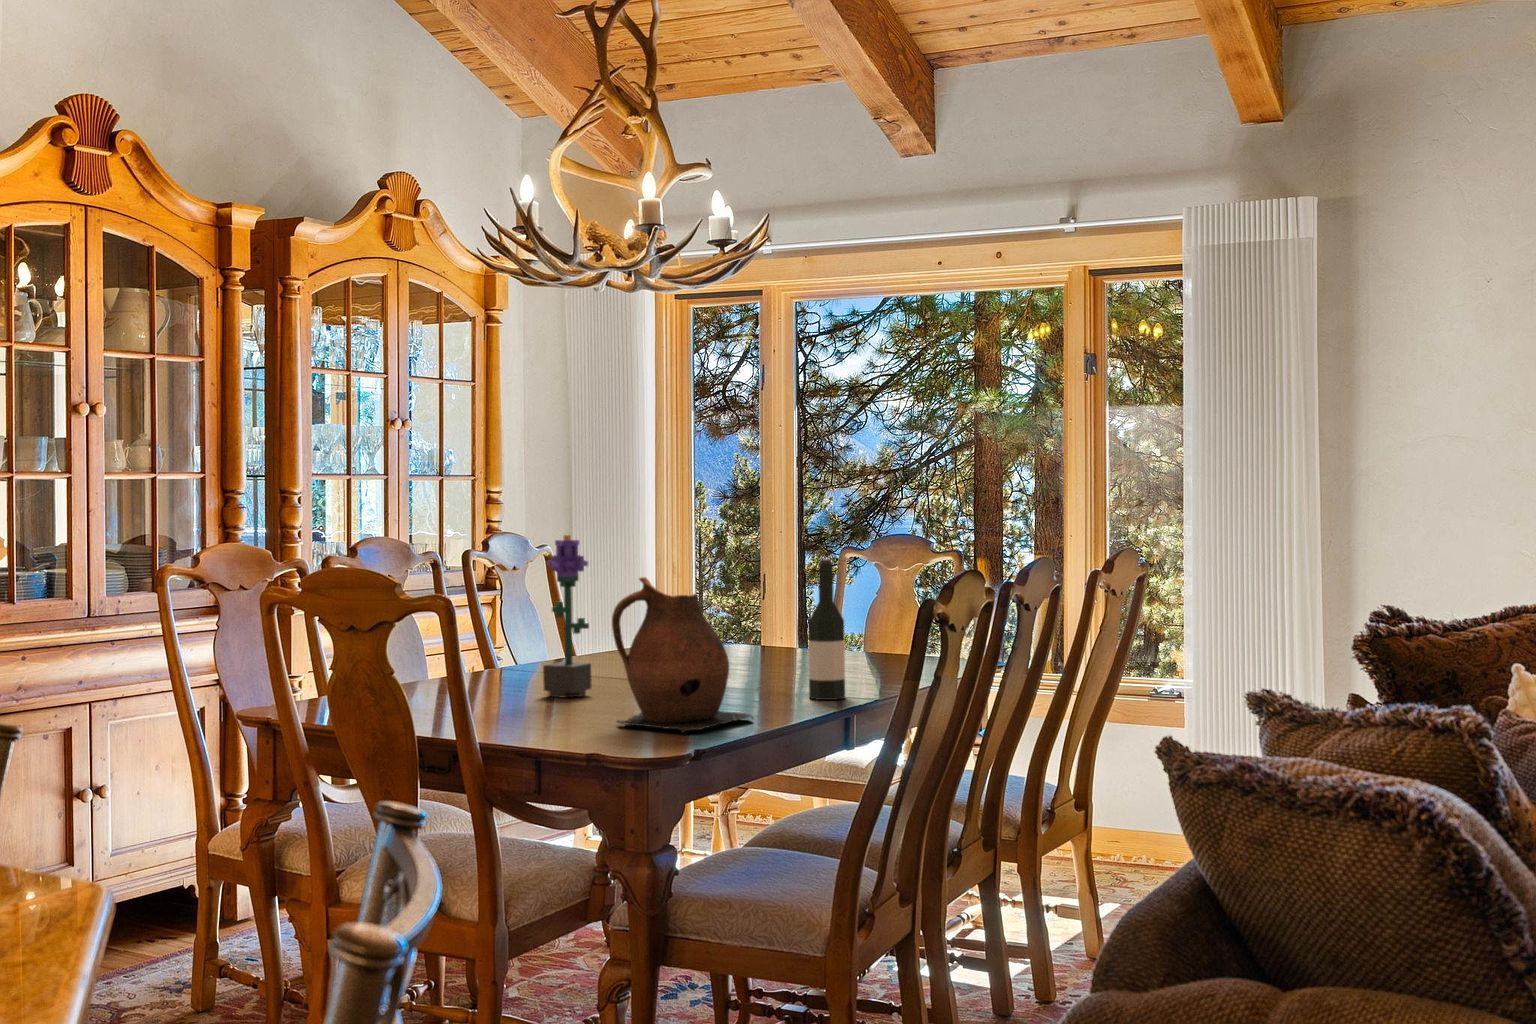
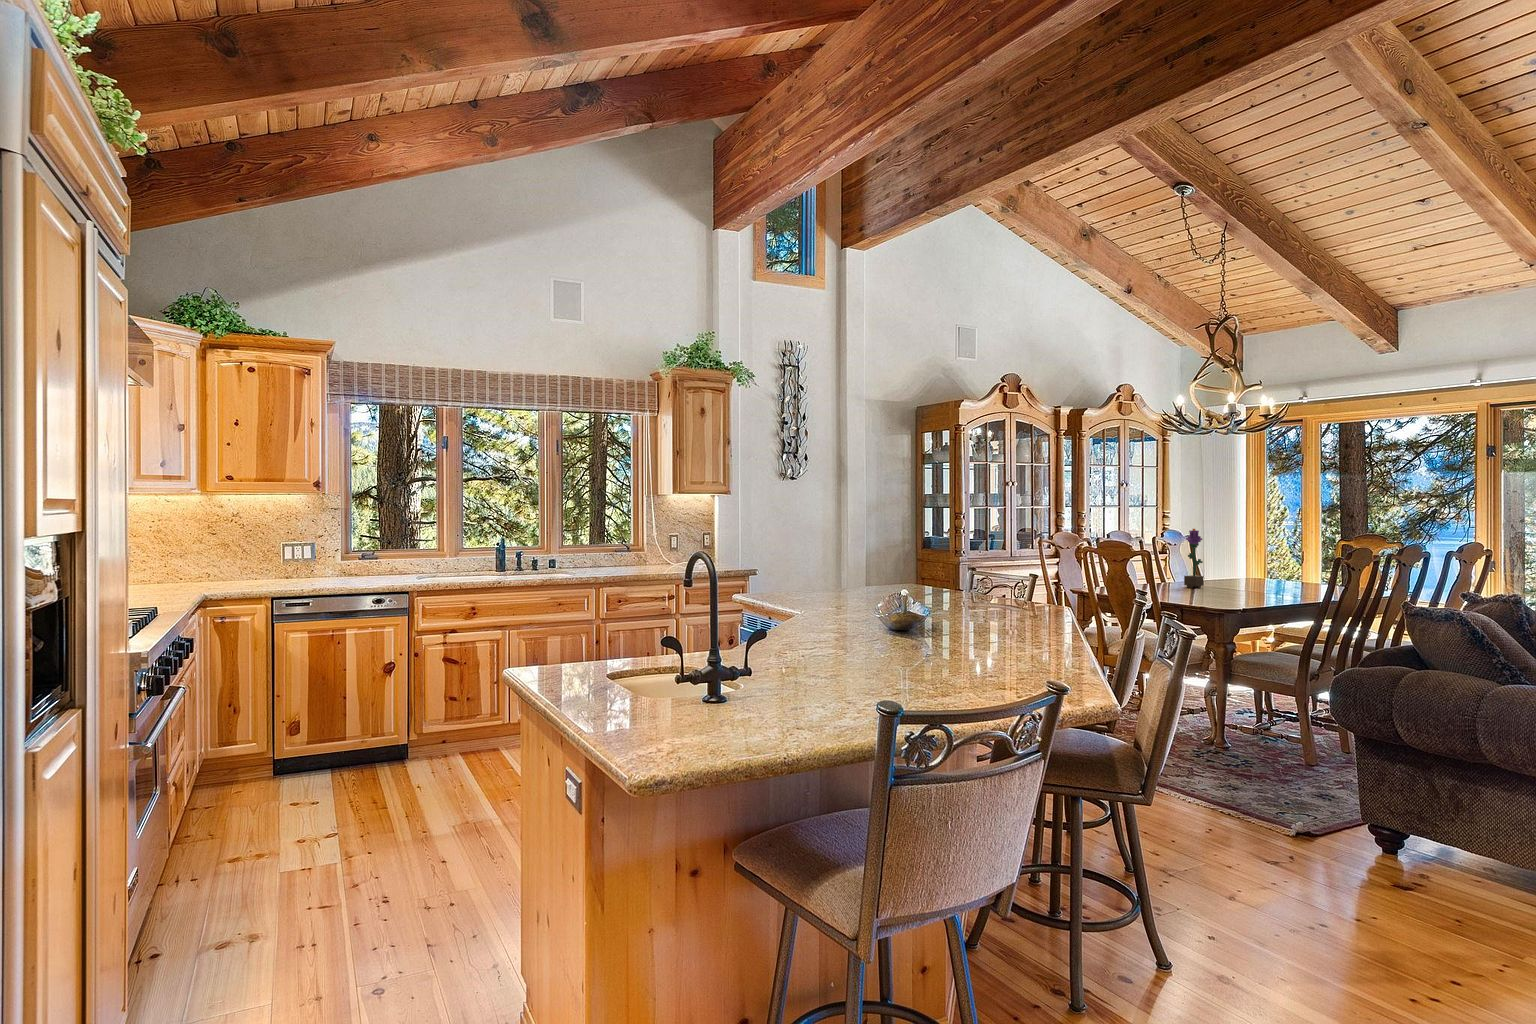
wine bottle: present [808,559,845,700] -> none [1296,539,1313,594]
ceramic pitcher: present [612,577,753,733] -> none [1209,543,1265,596]

